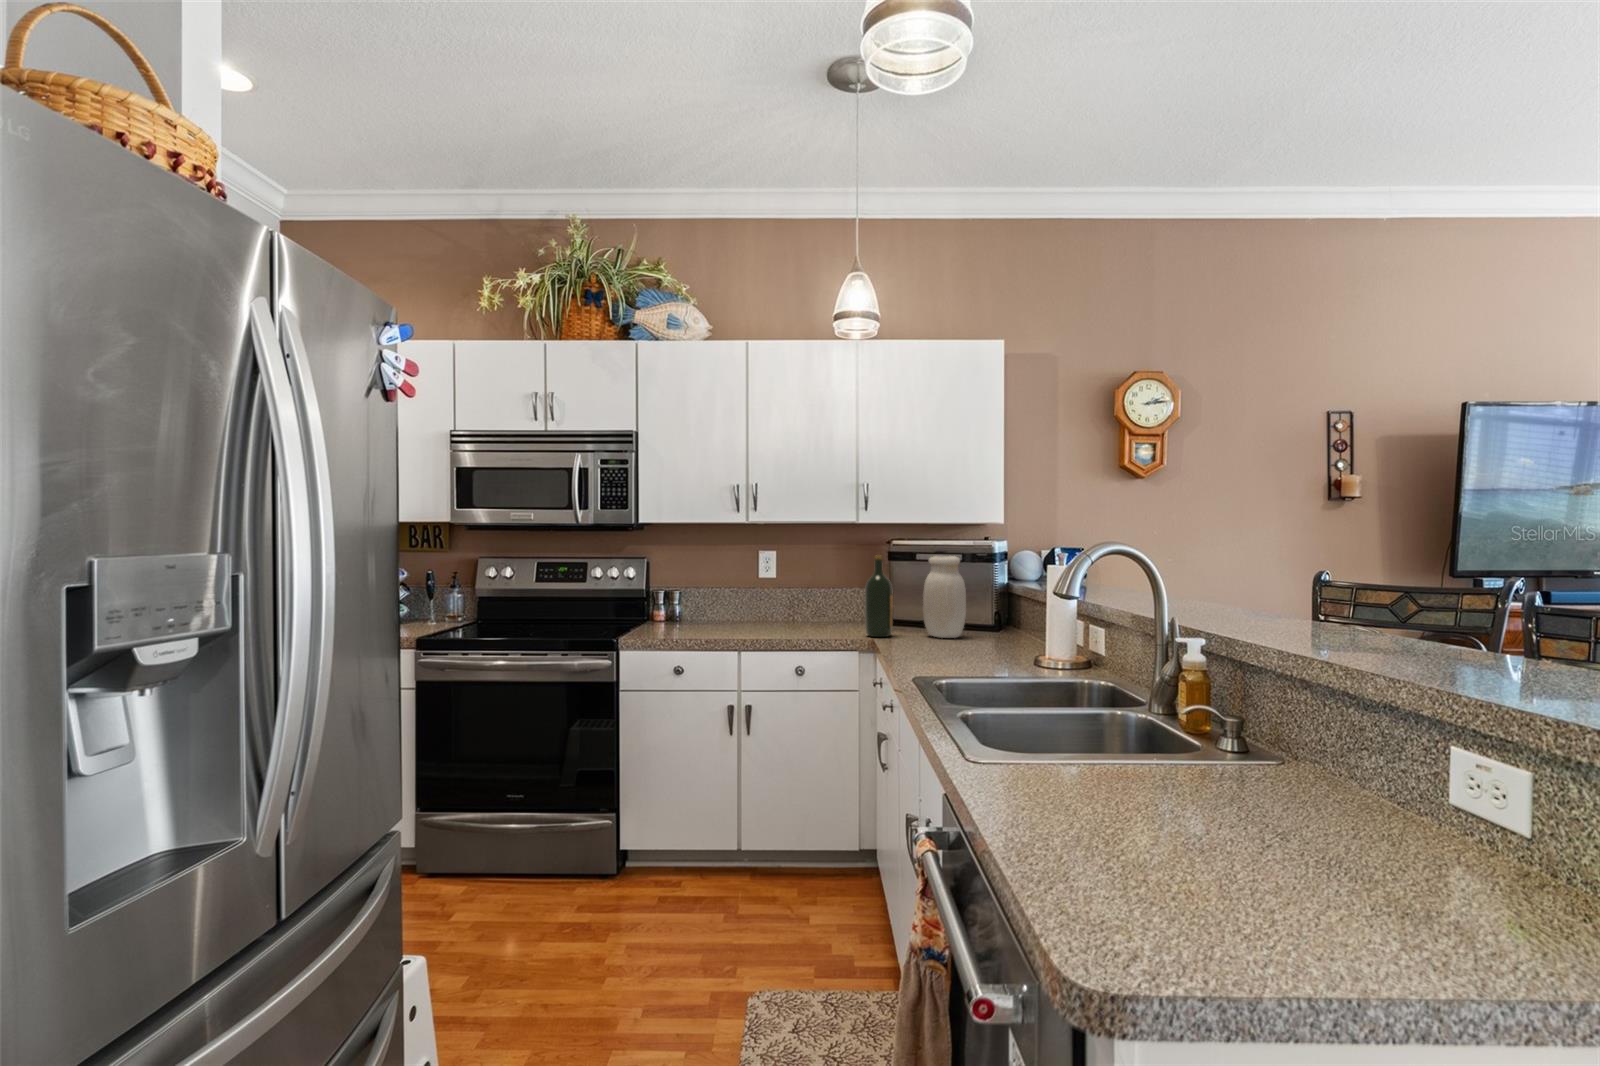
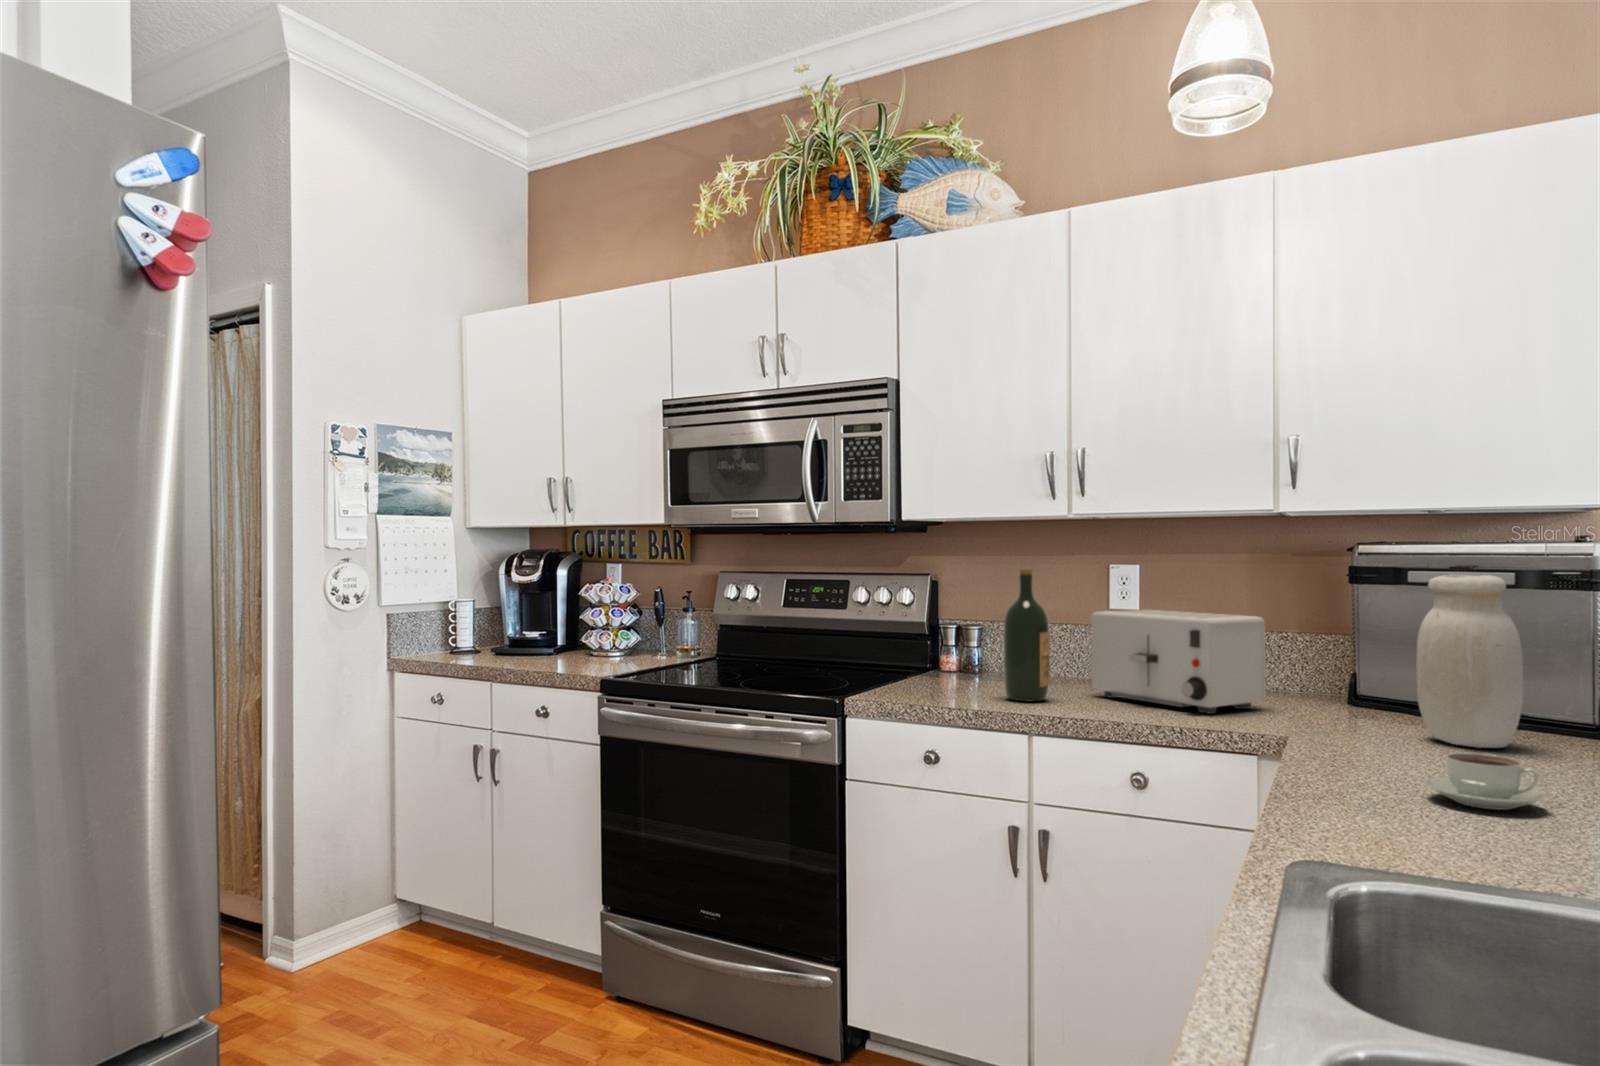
wine bottle: present [865,555,893,637] -> present [1004,569,1050,702]
toaster: none [756,577,849,633] -> present [1091,610,1266,713]
coffee cup: none [940,637,983,659] -> present [1426,753,1546,810]

